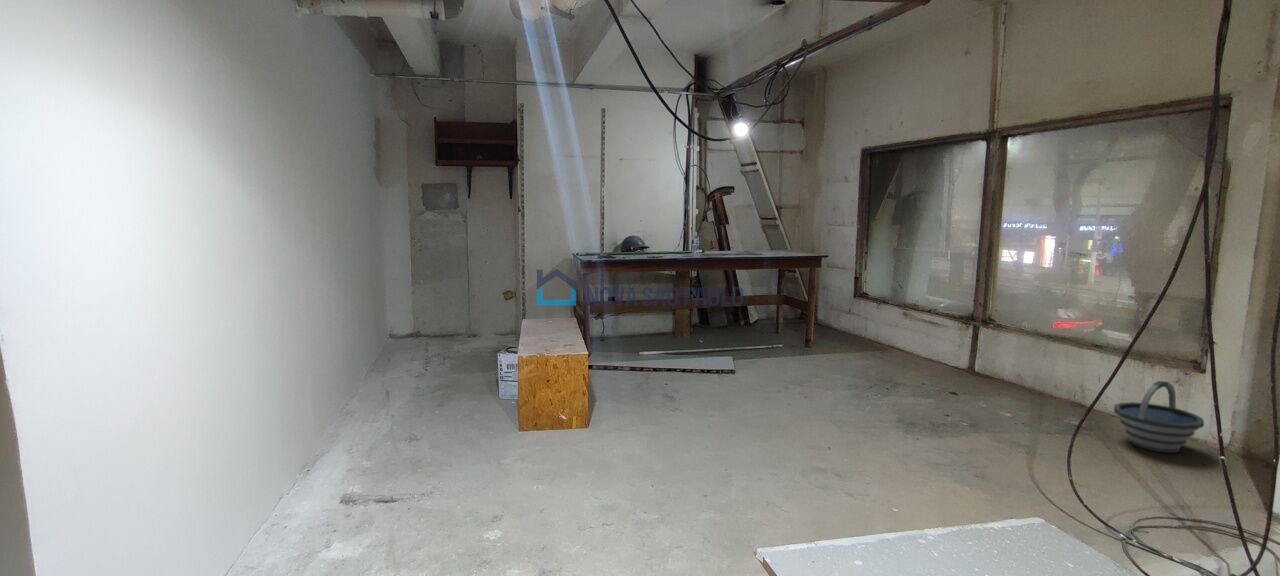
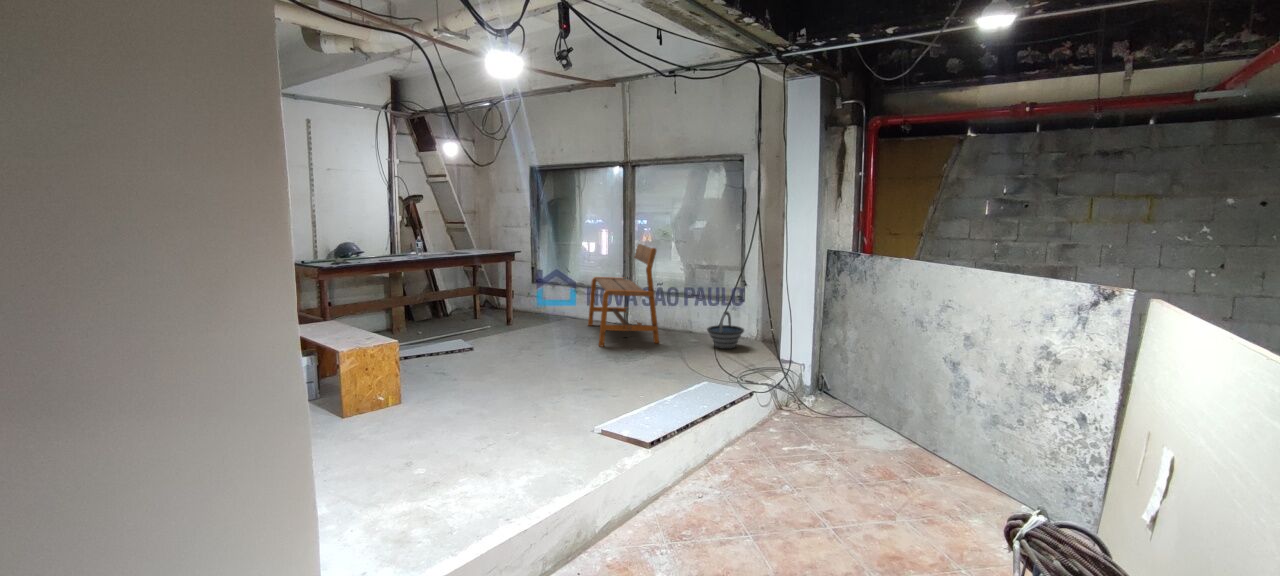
bench: none [905,248,1020,413] -> present [588,244,659,347]

